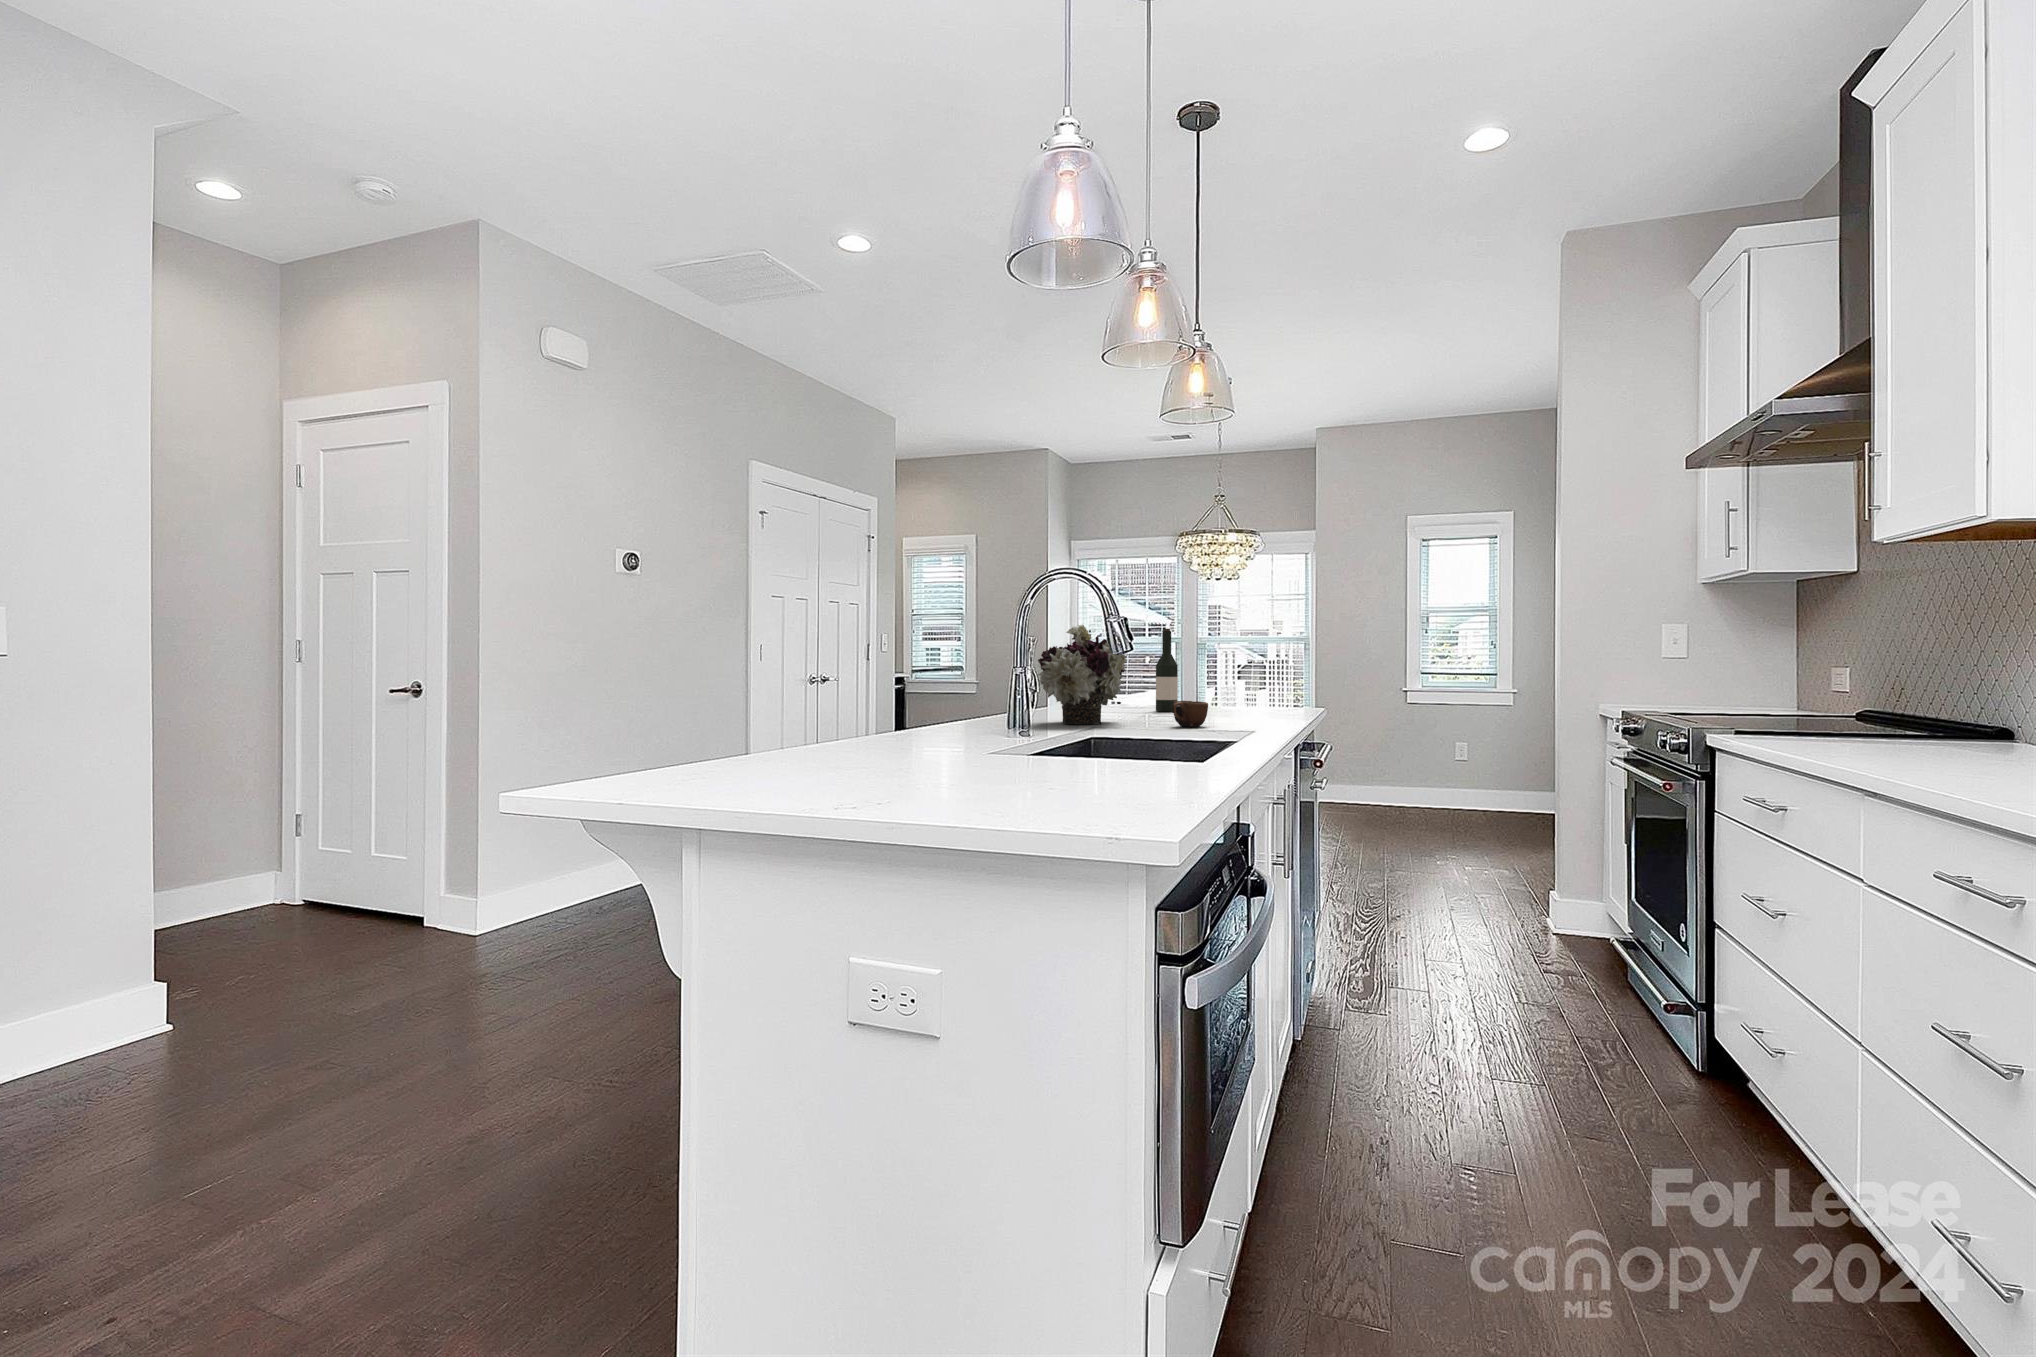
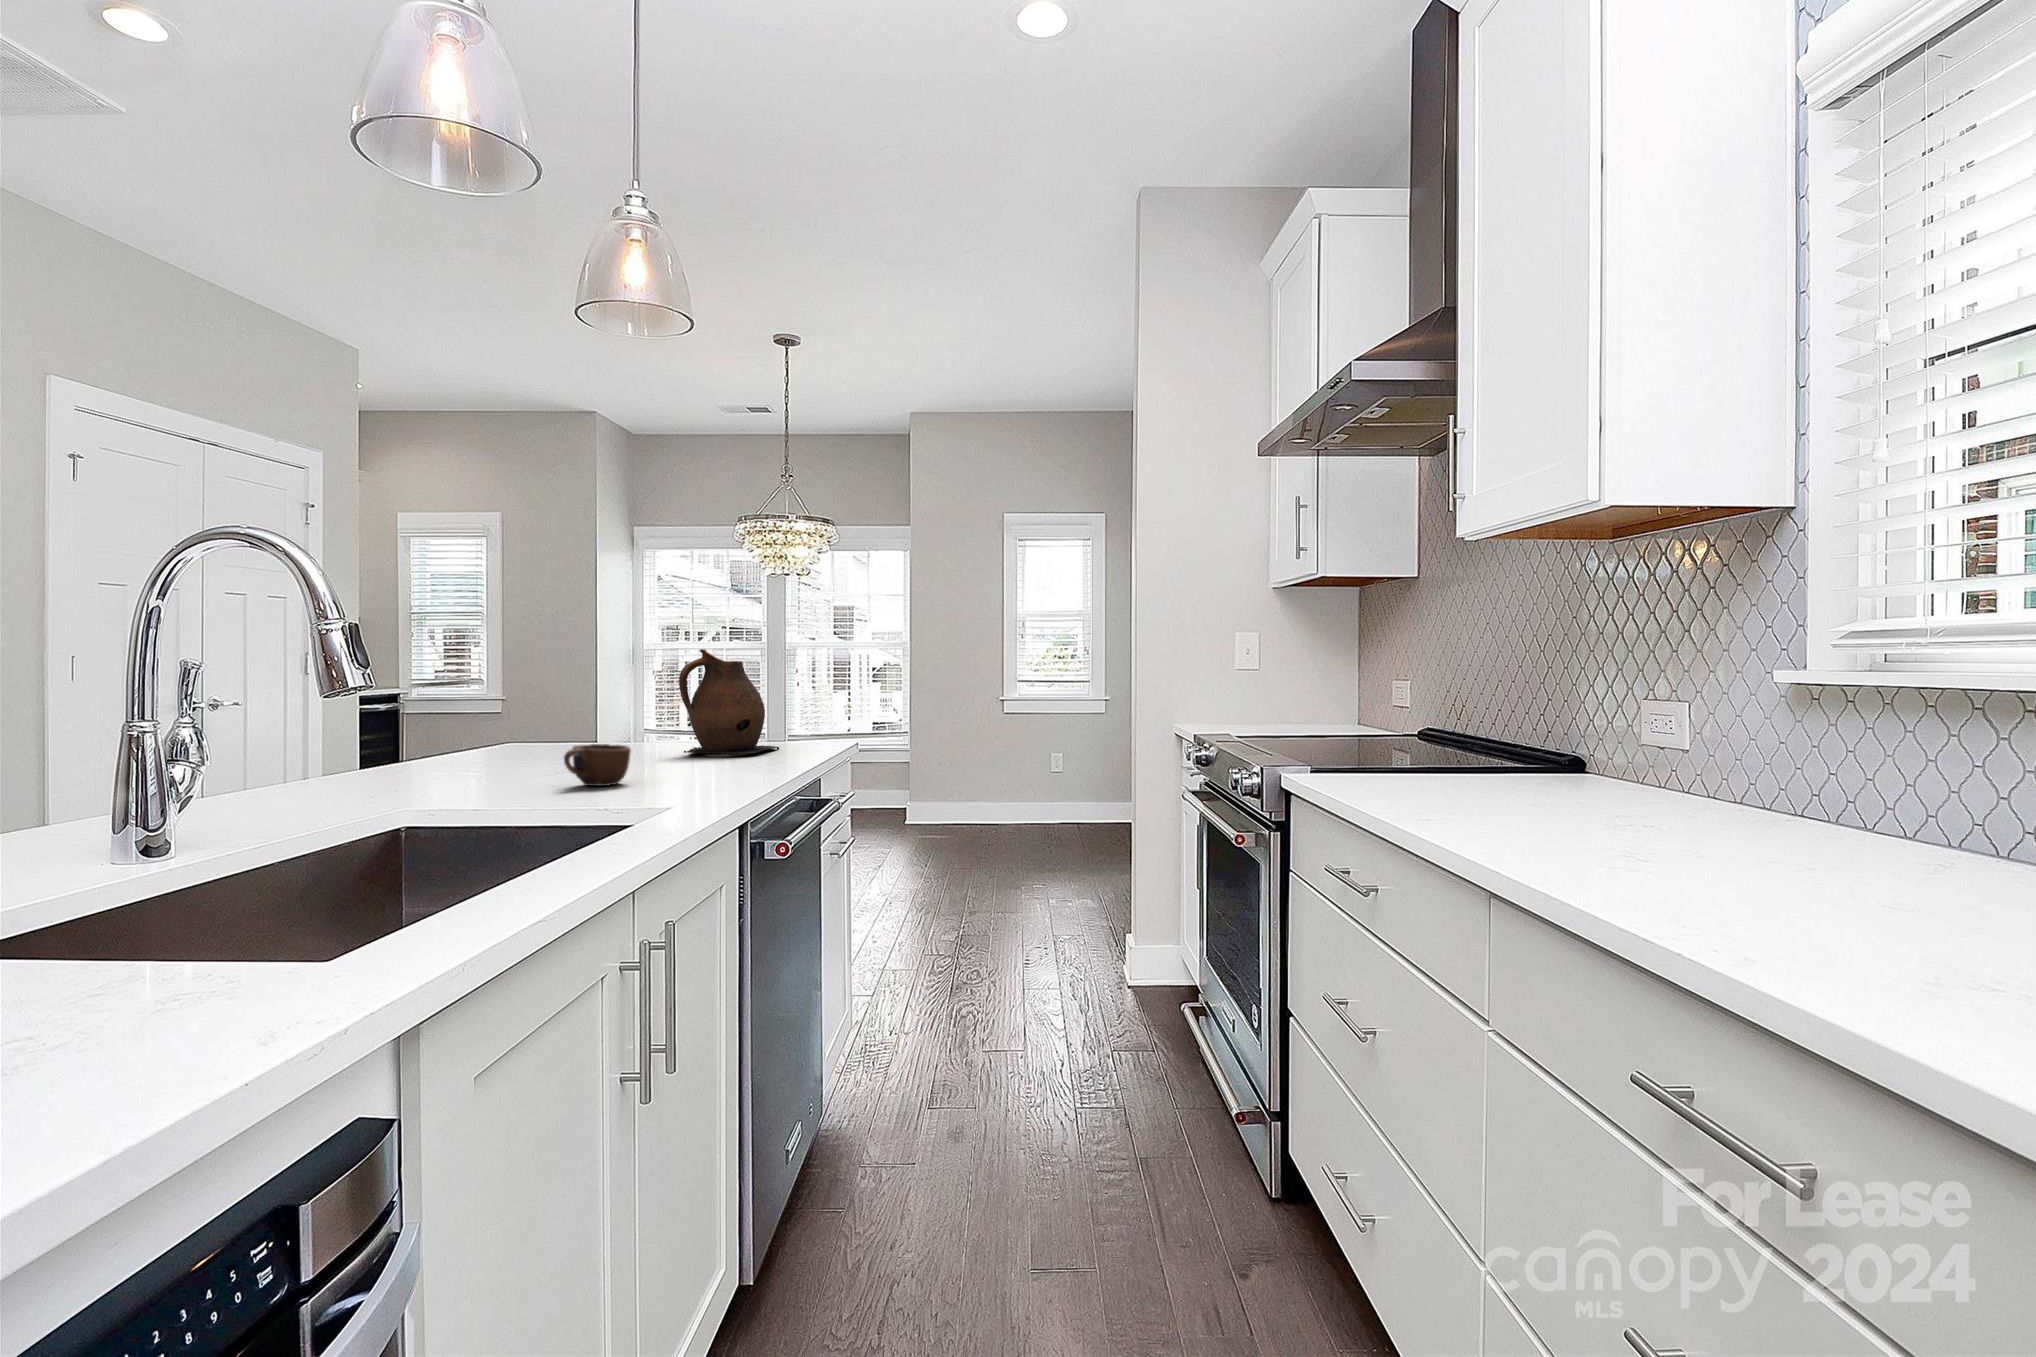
flower arrangement: present [1038,624,1127,724] -> none [335,623,519,785]
wine bottle: present [1156,629,1178,712] -> none [615,631,649,748]
ceramic pitcher: none [1210,641,1277,716] -> present [679,649,779,756]

